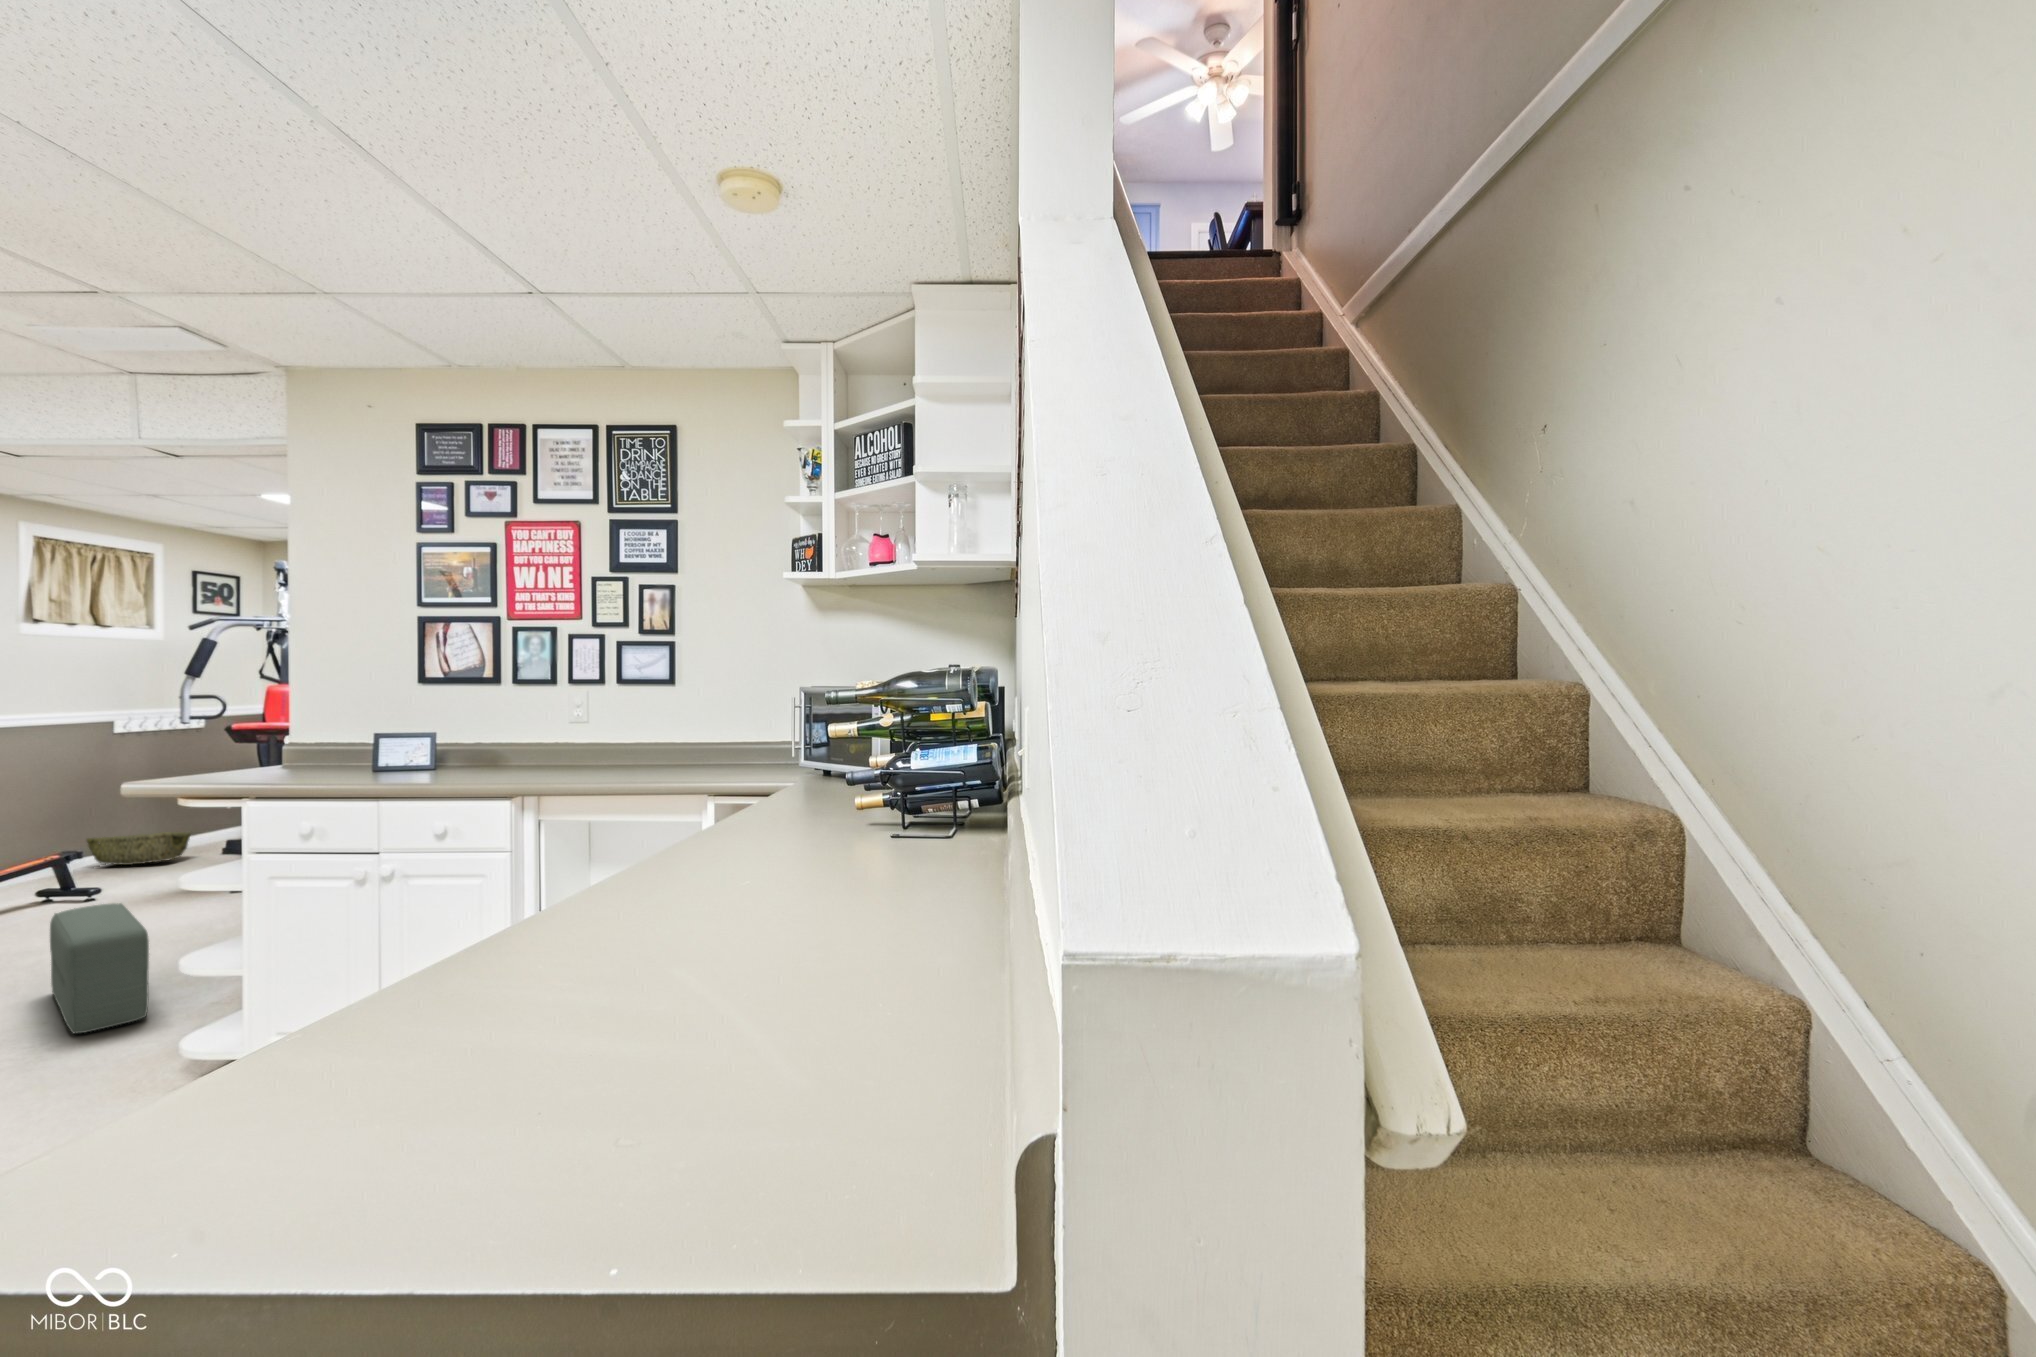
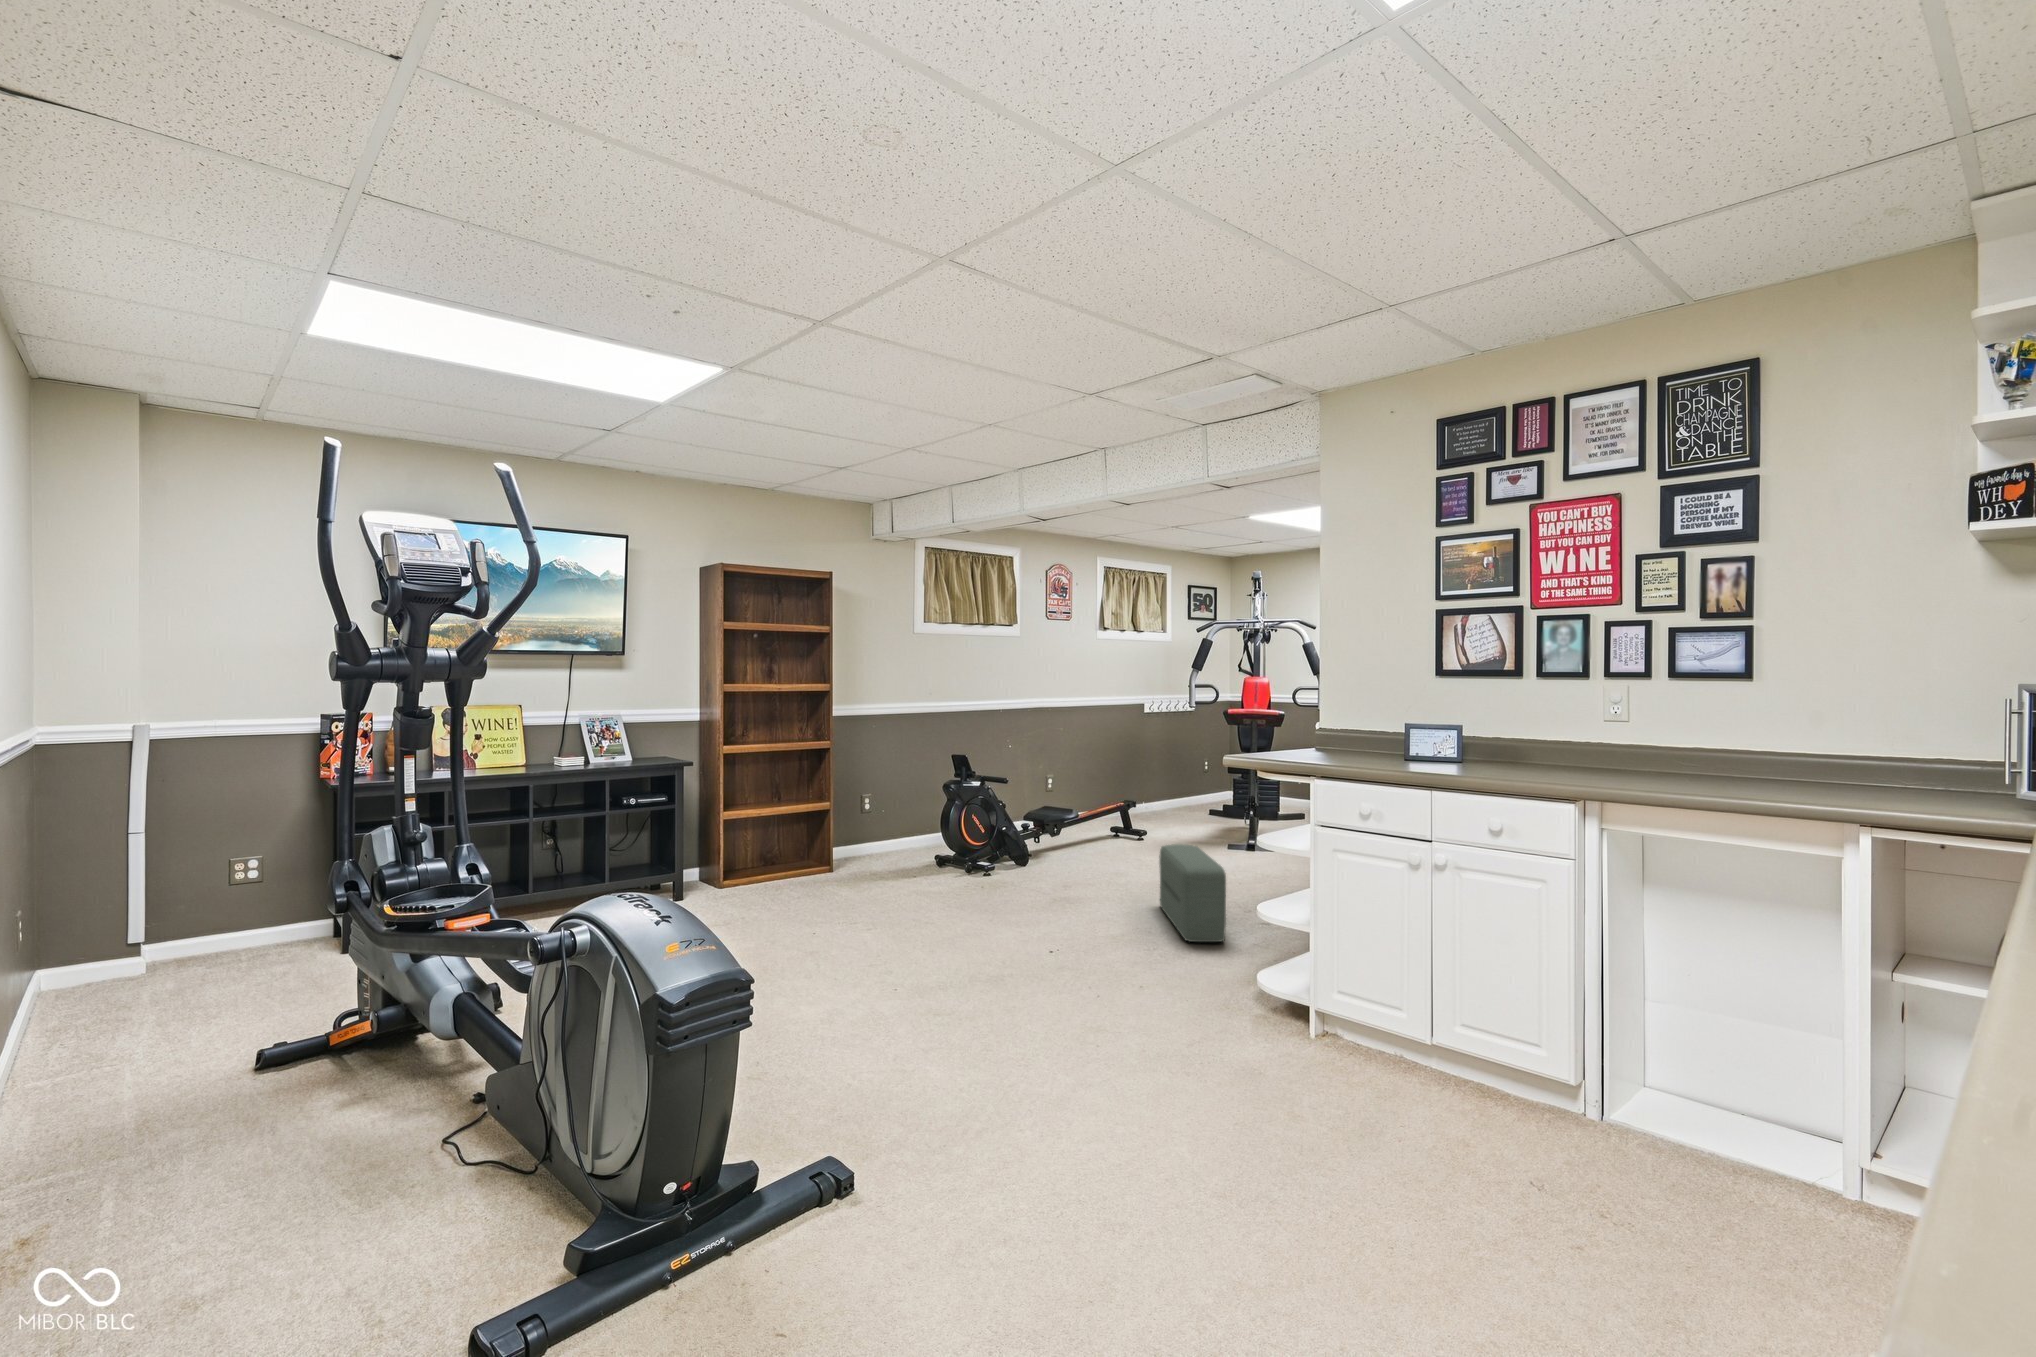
woven basket: present [87,832,191,865] -> none [1136,792,1194,819]

